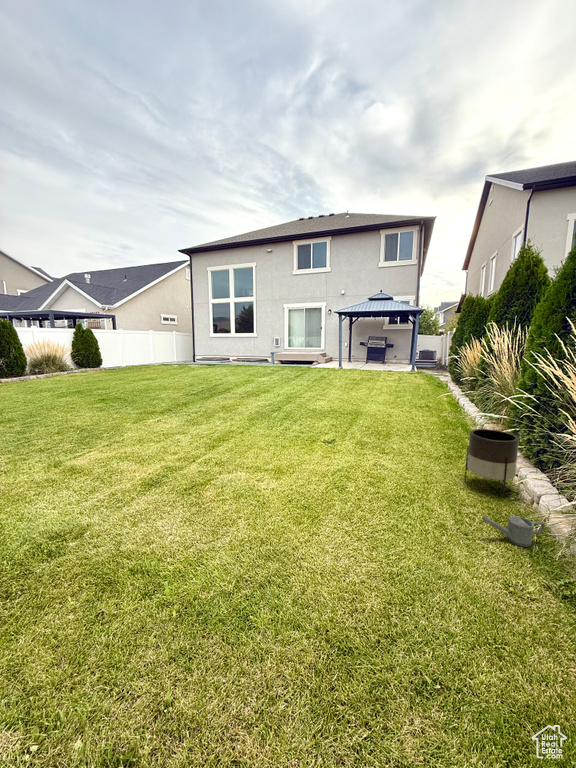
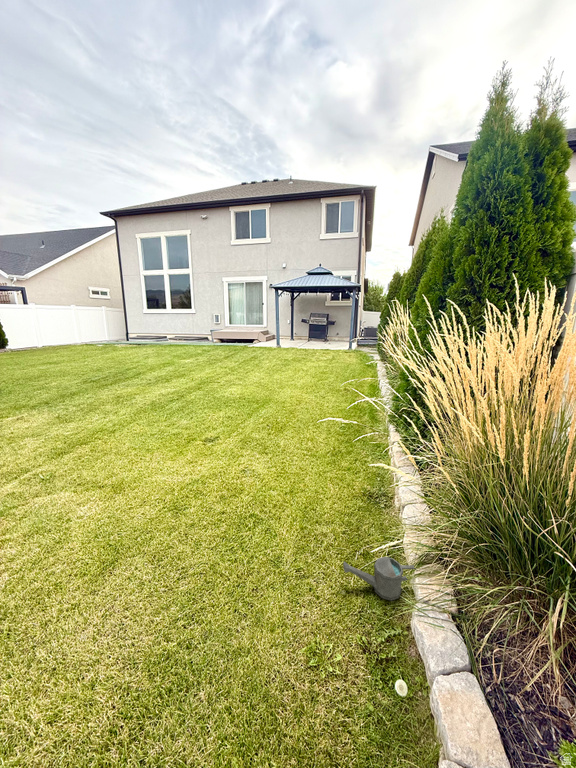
planter: present [464,429,519,498] -> none [352,432,408,517]

